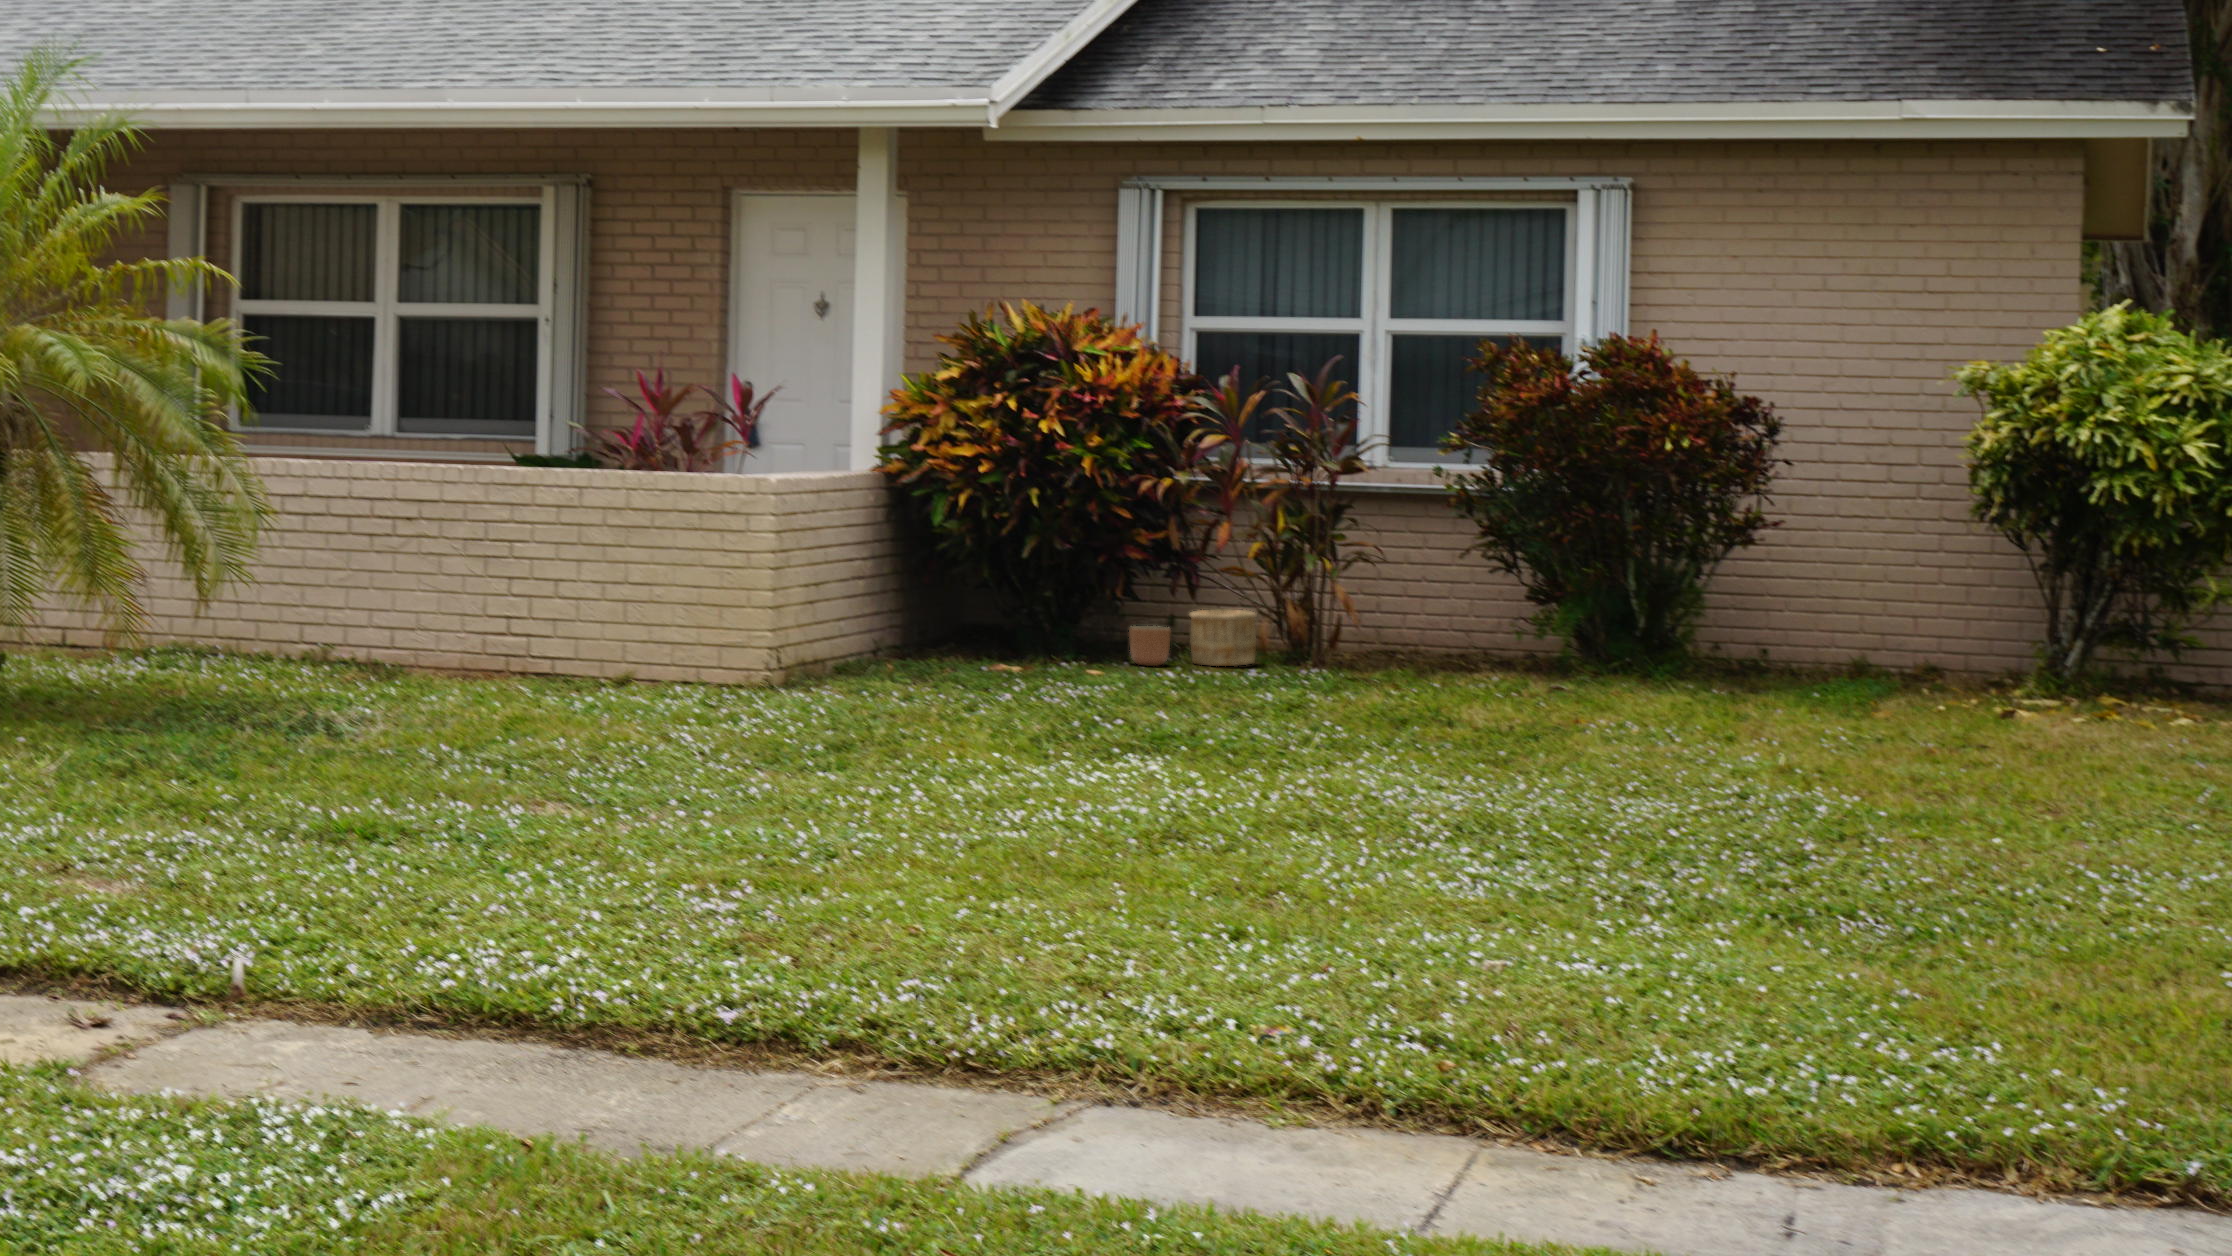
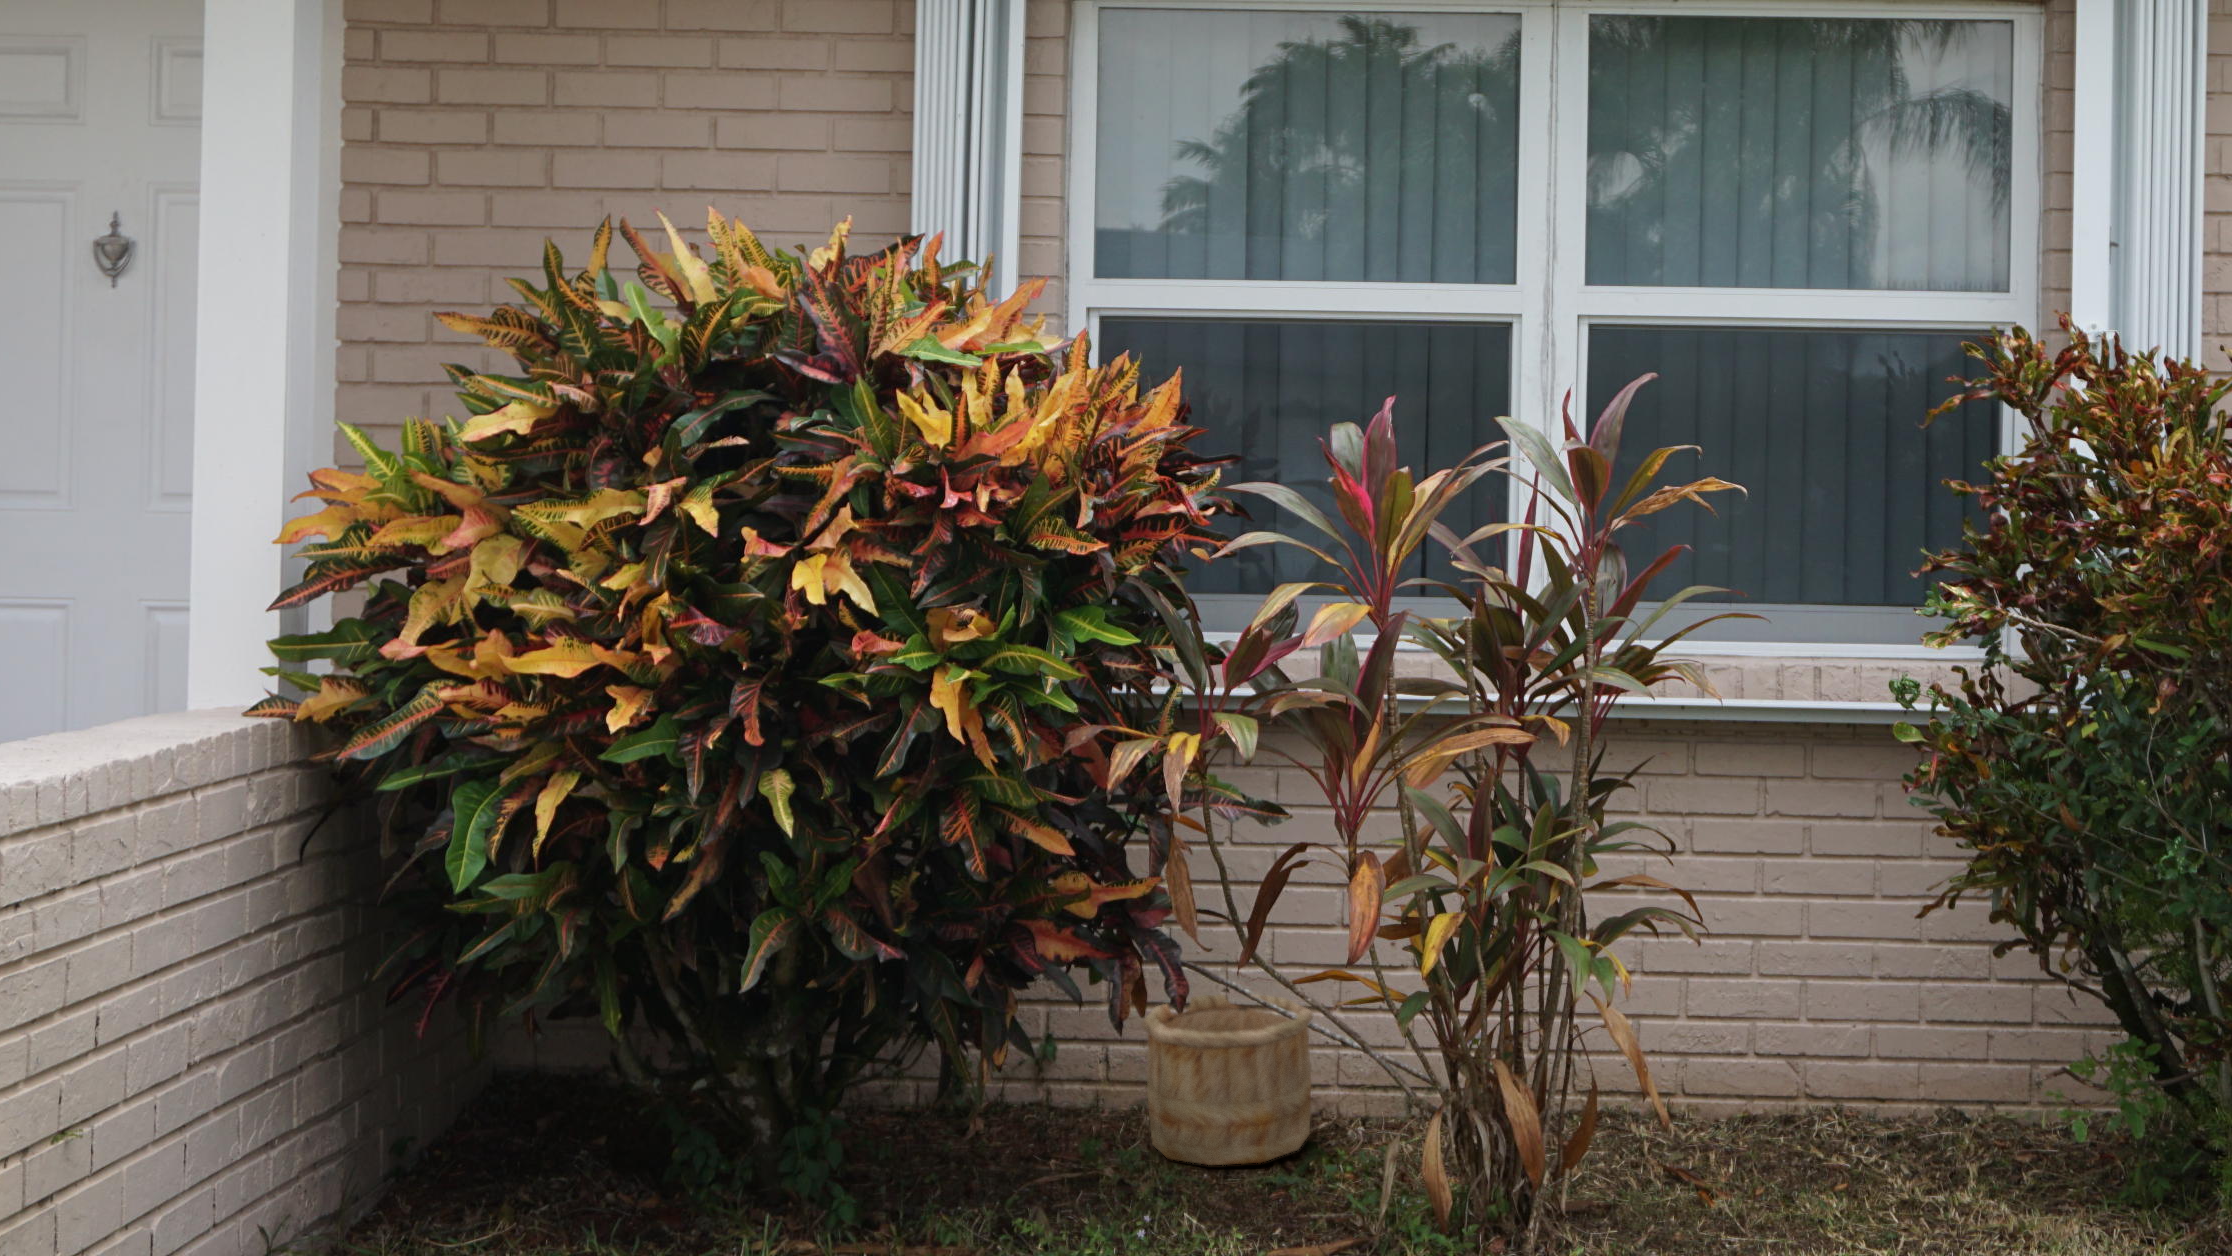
planter: present [1129,626,1171,666] -> none [1013,1078,1122,1201]

